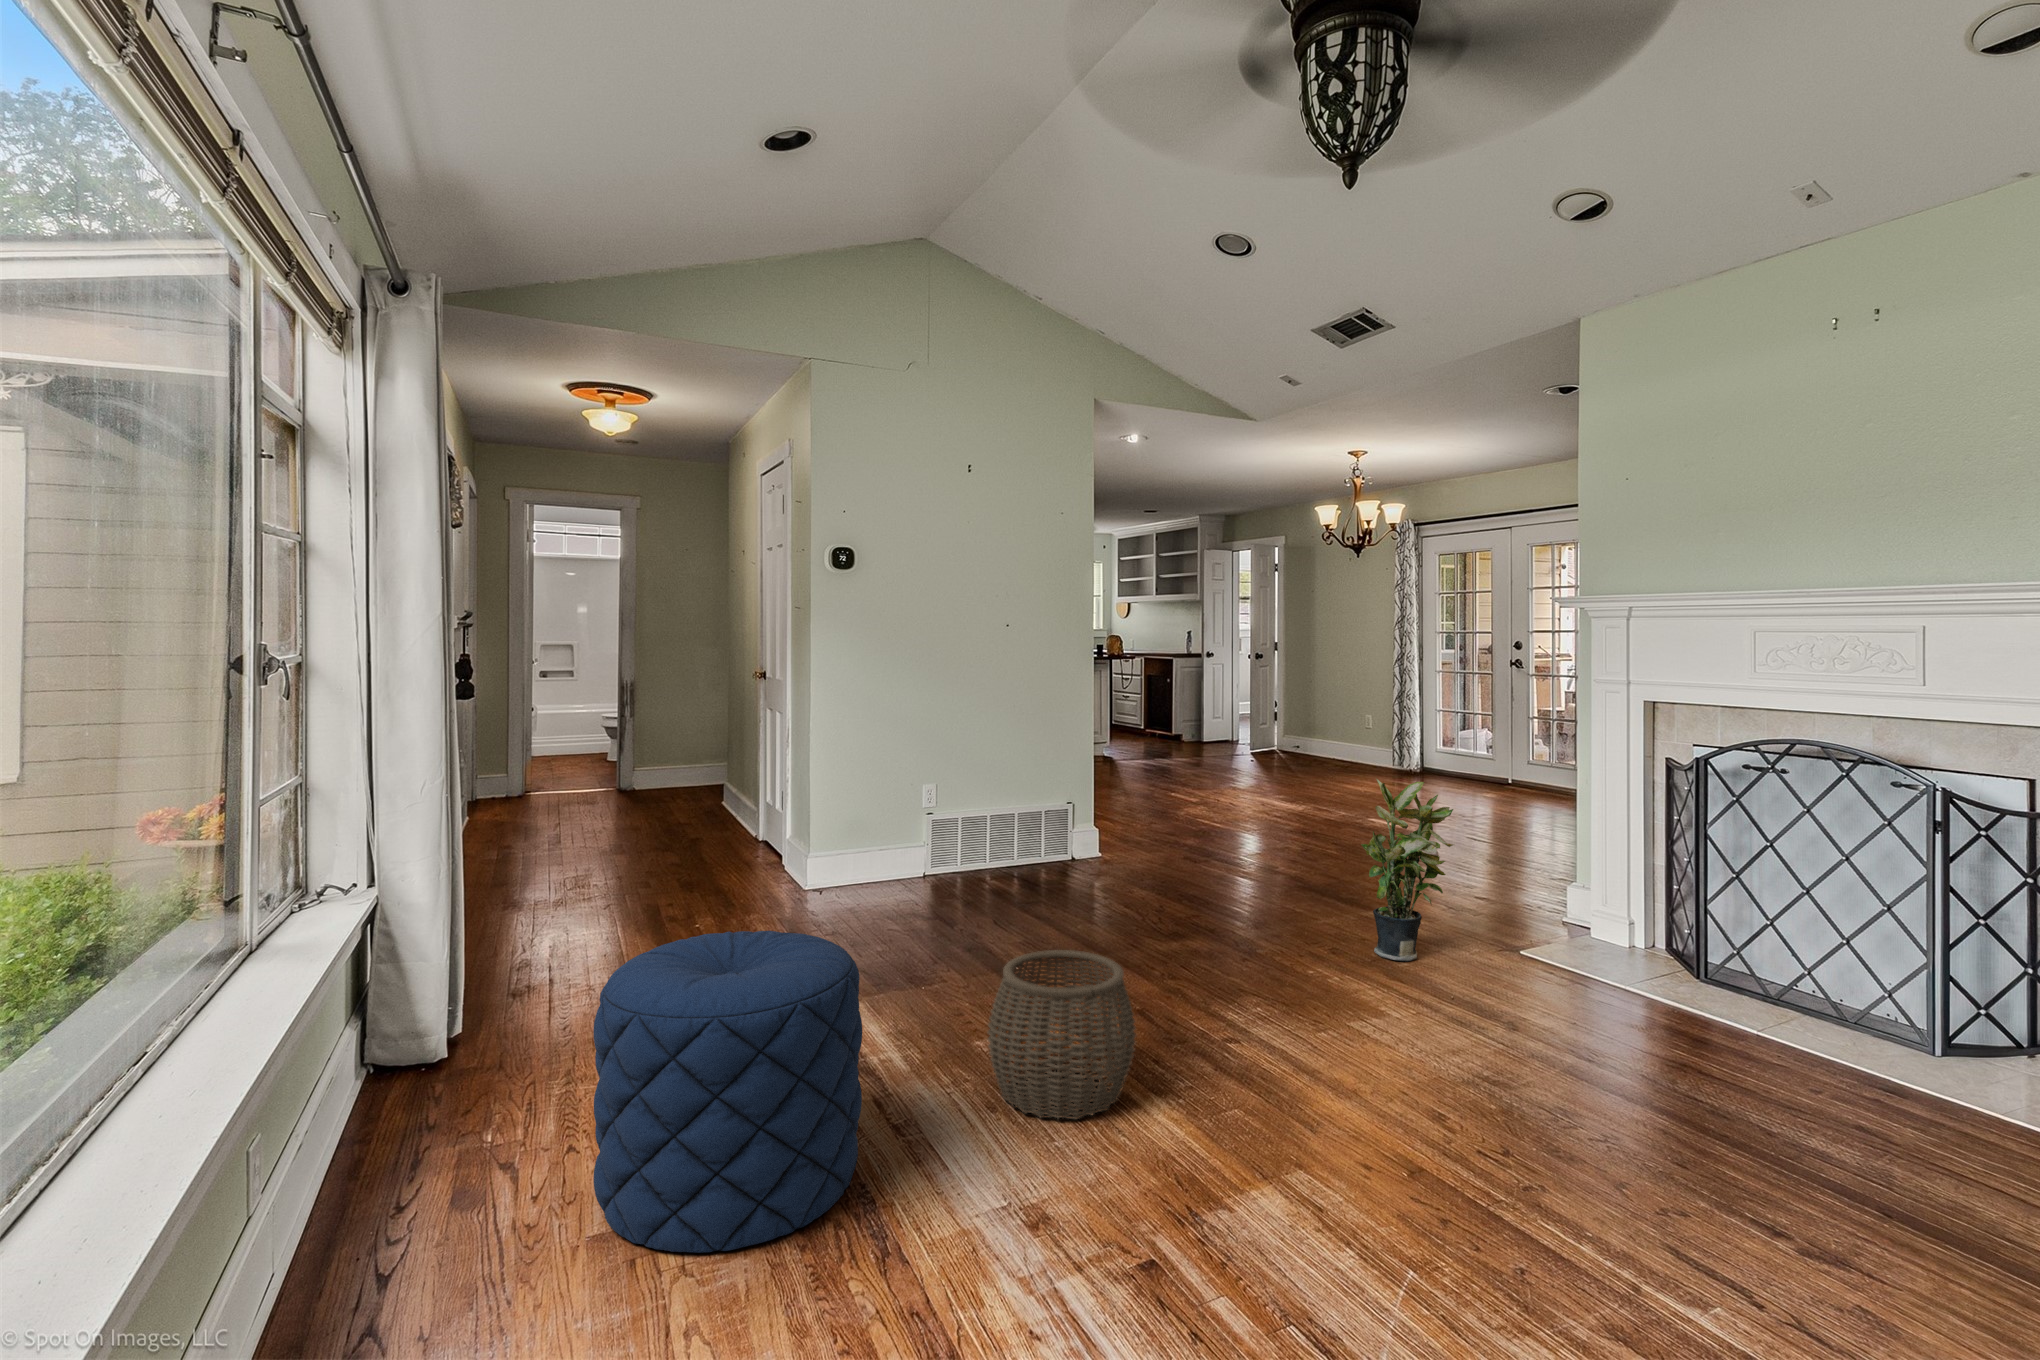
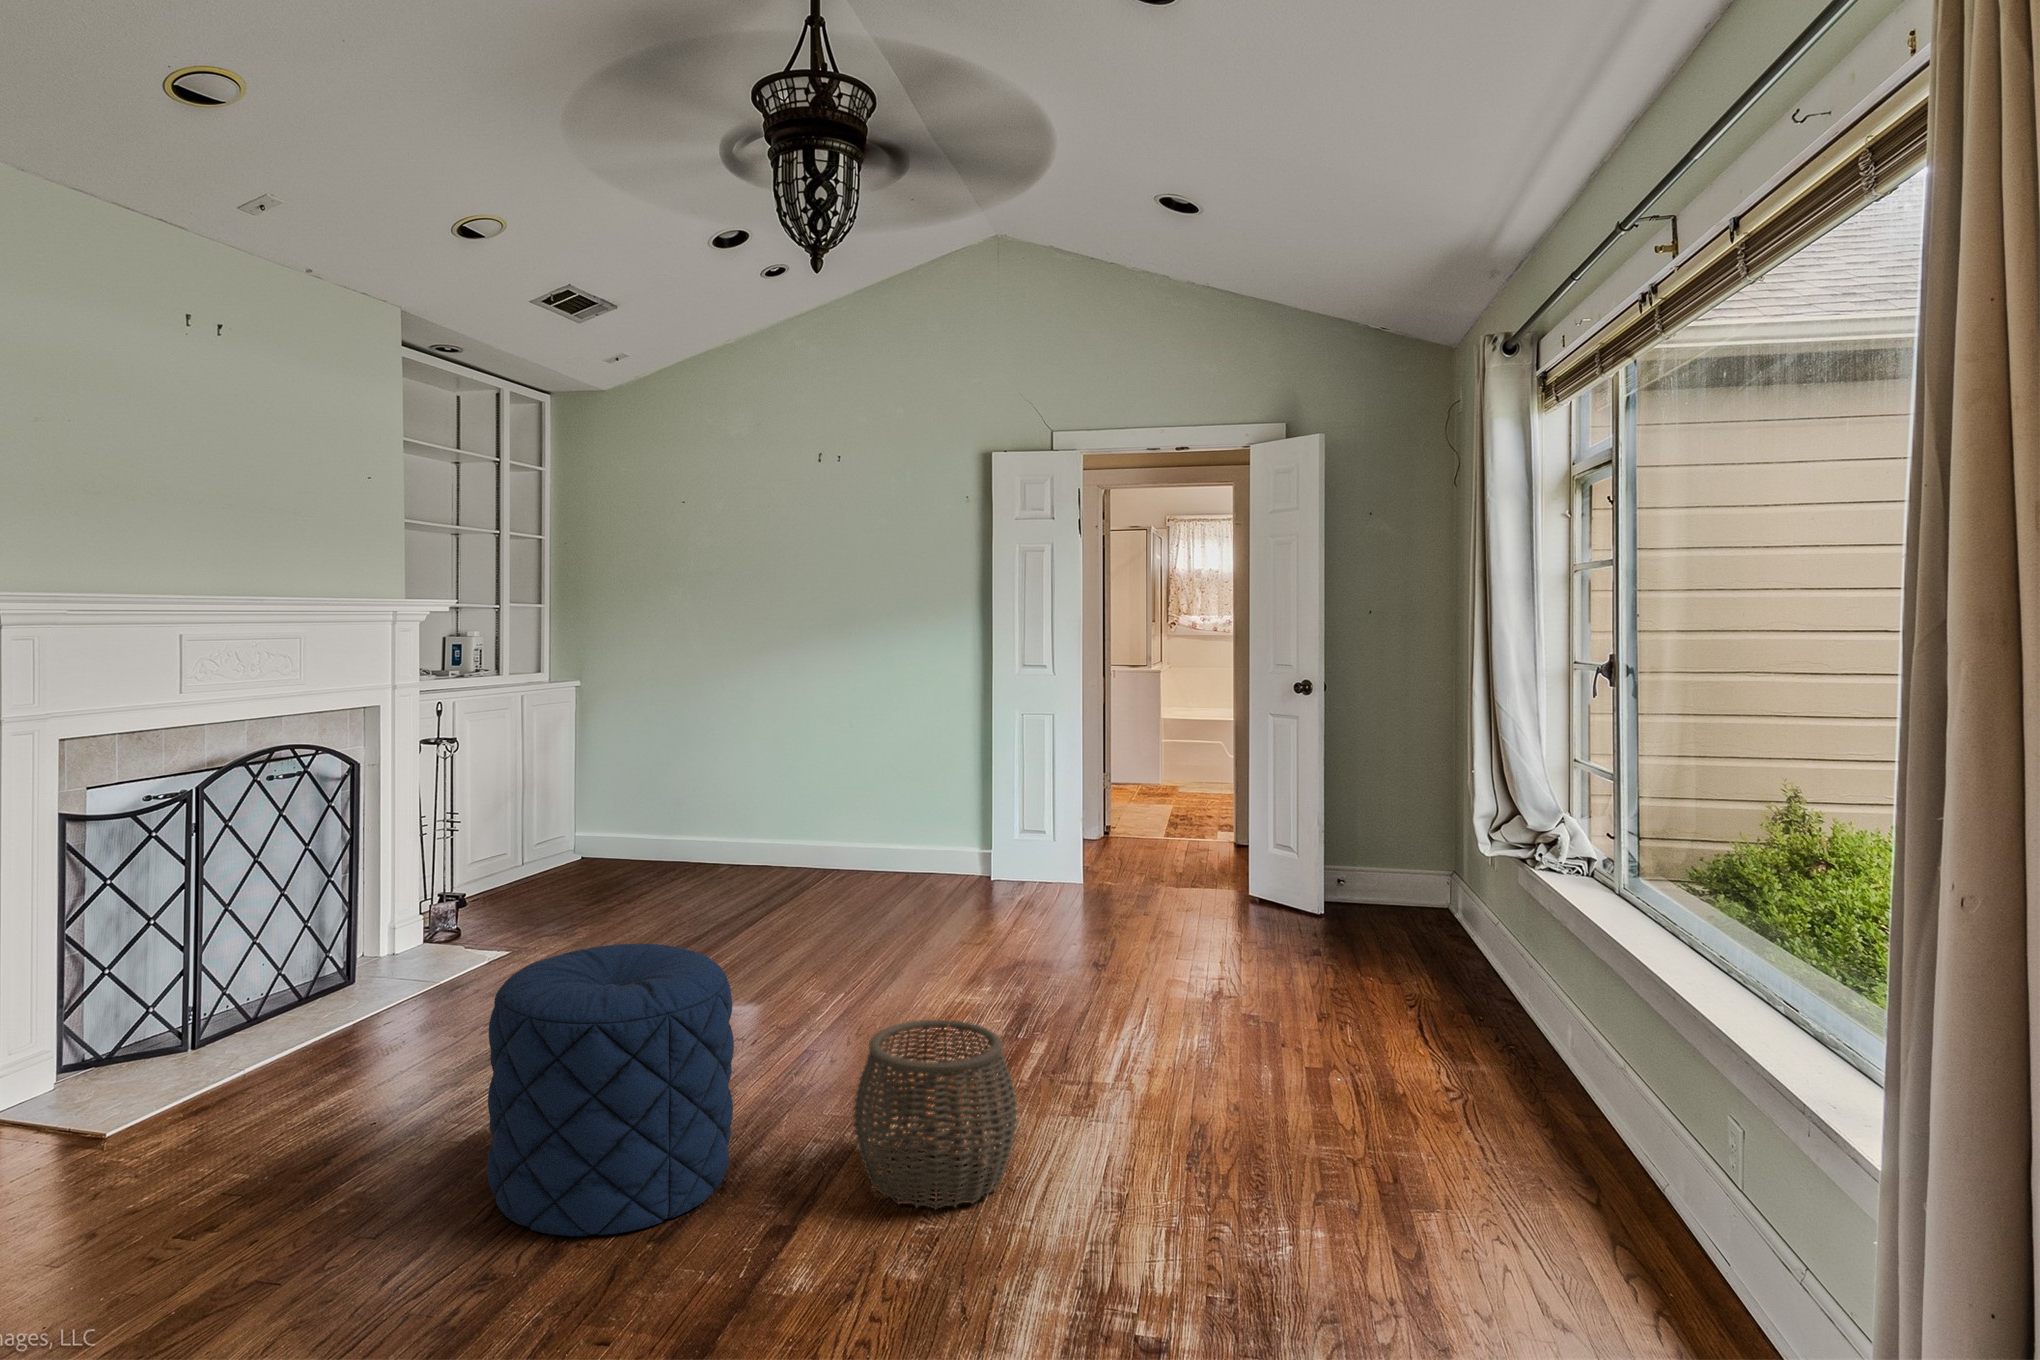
potted plant: present [1361,779,1453,961] -> none [100,895,294,1205]
pouf: present [593,931,862,1253] -> present [487,944,734,1236]

